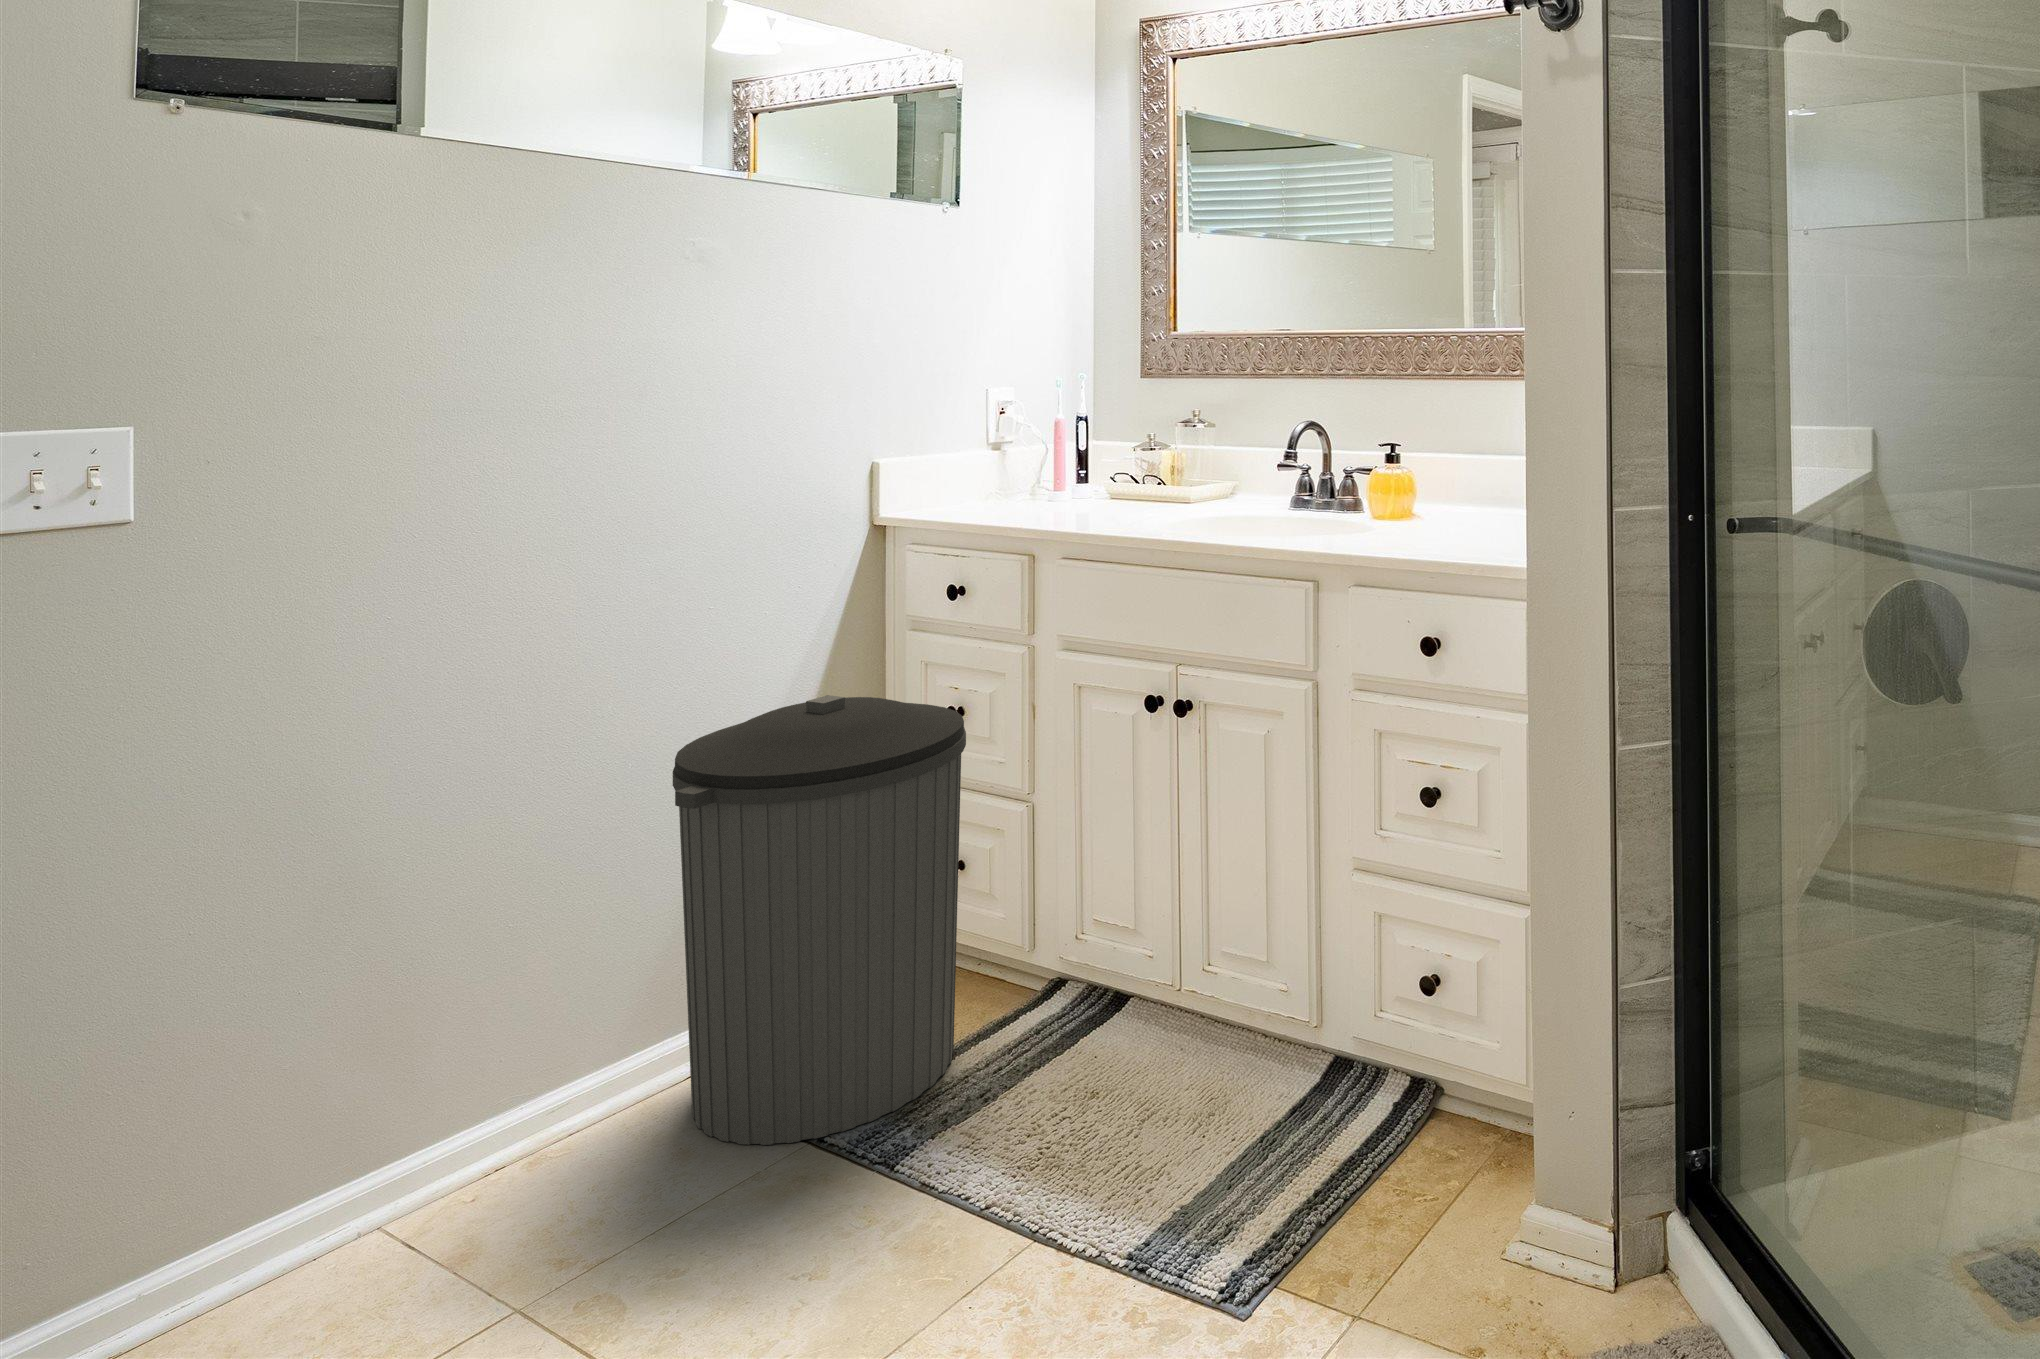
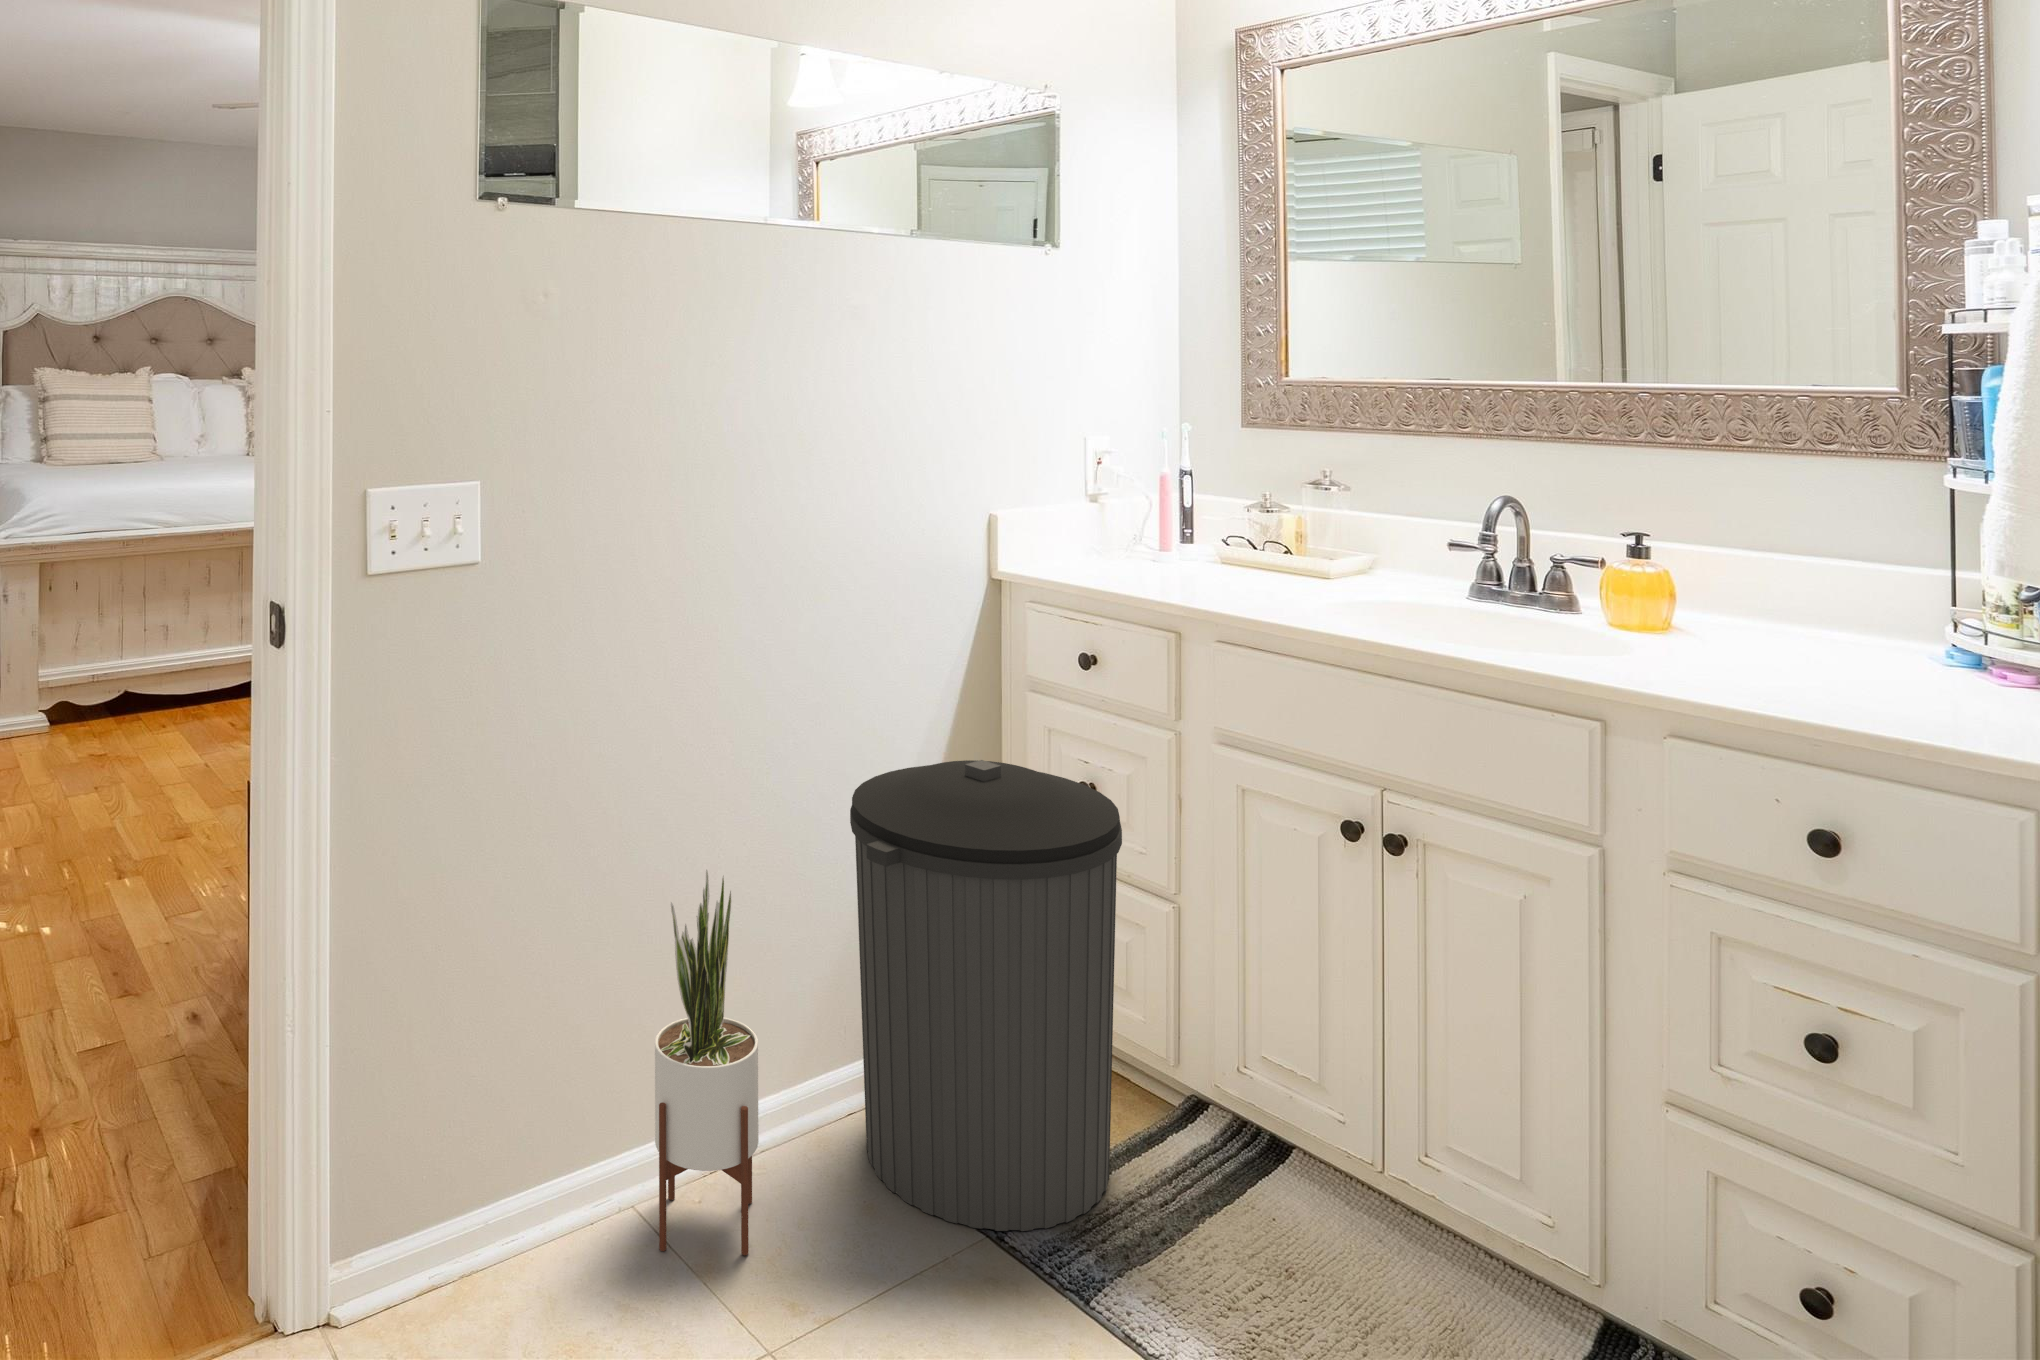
potted plant: none [389,847,532,1270] -> present [655,870,758,1255]

